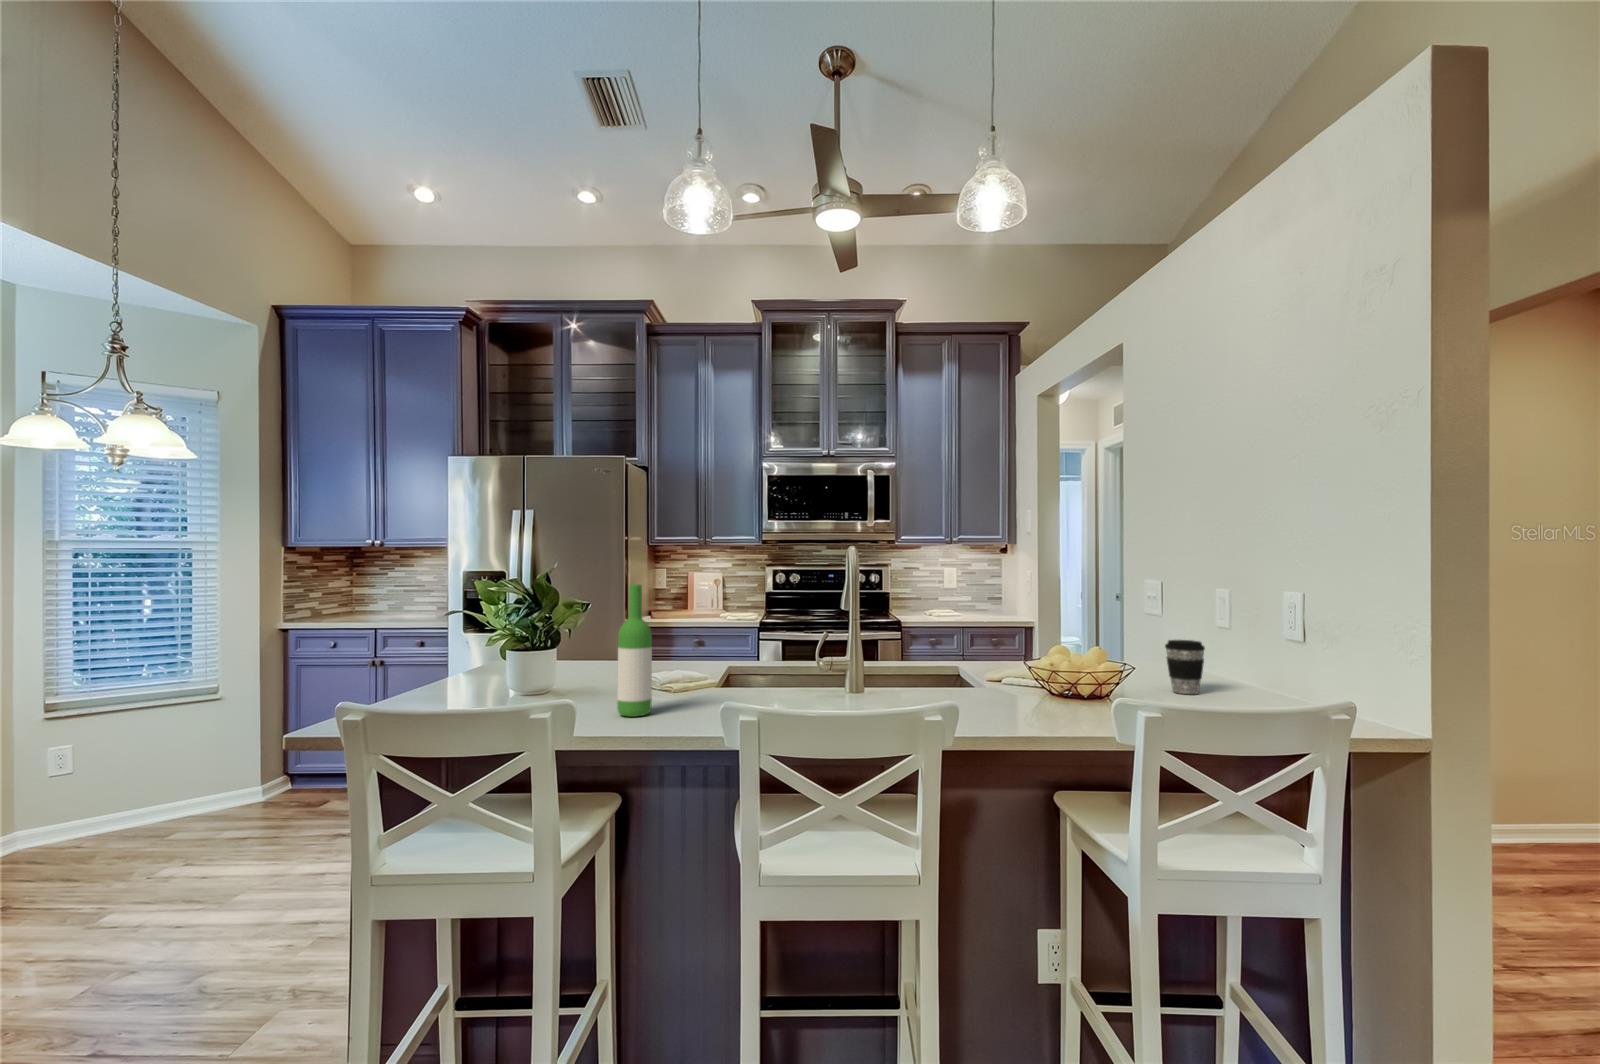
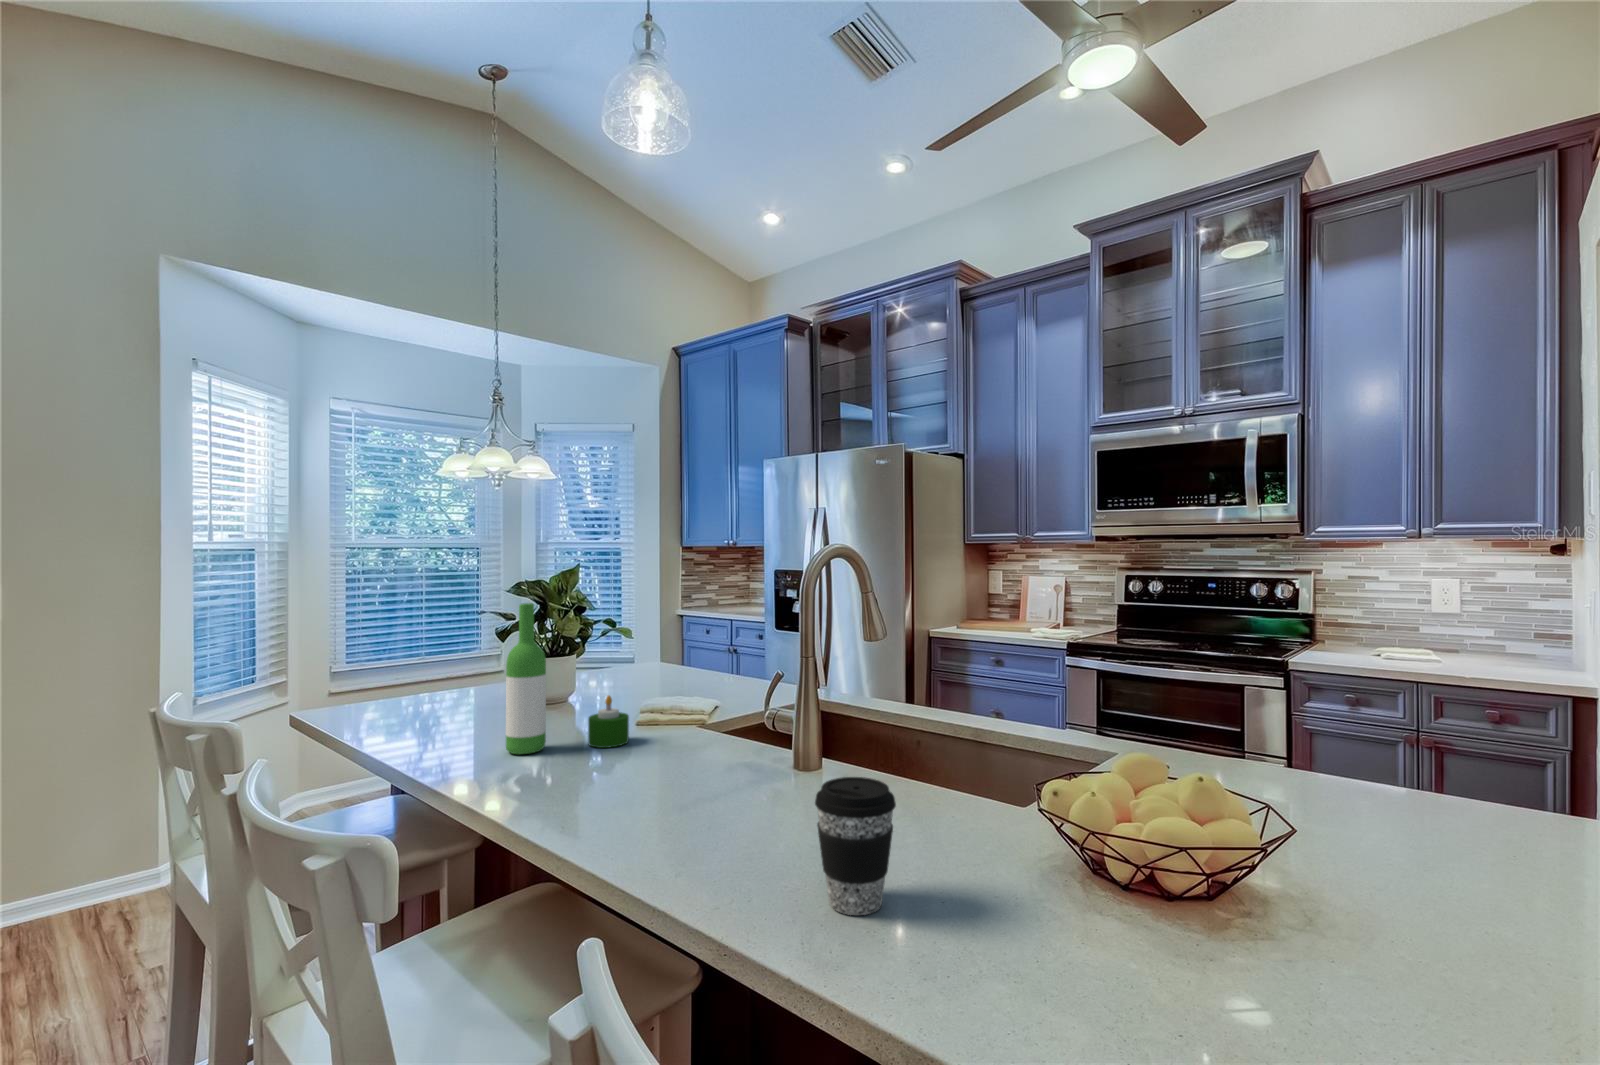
coffee cup: present [1165,640,1205,694] -> present [815,777,896,915]
candle: none [661,661,694,704] -> present [588,695,629,748]

